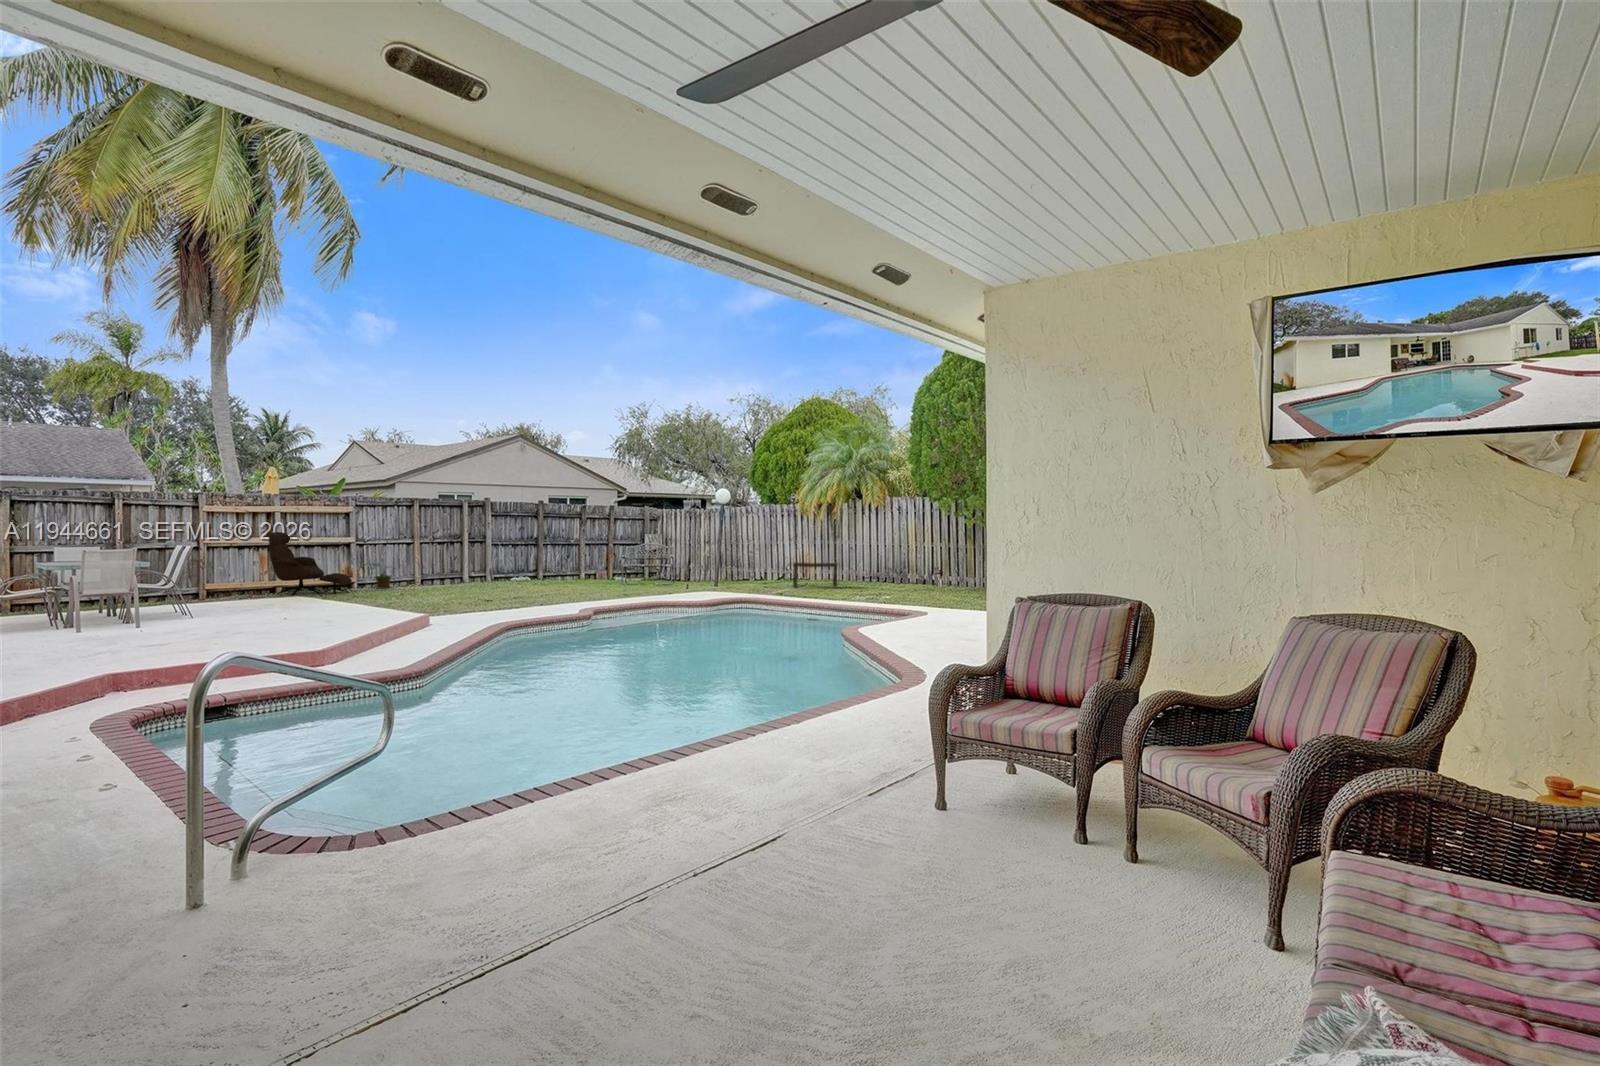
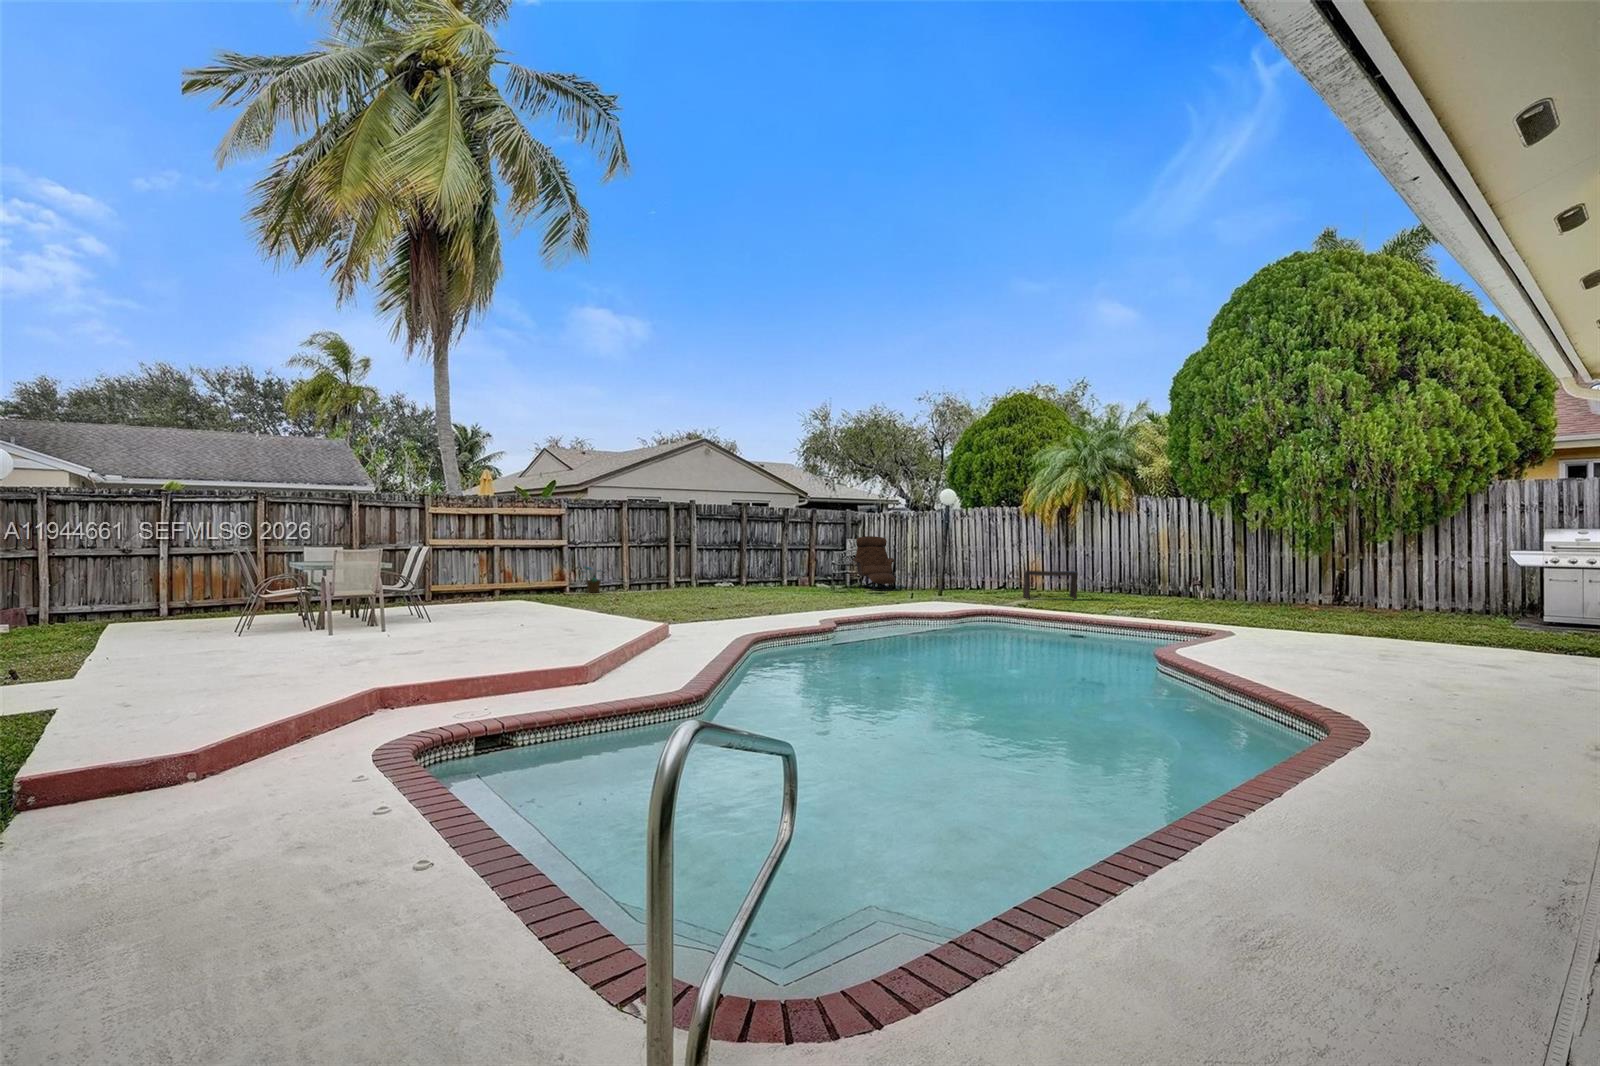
lounge chair: present [269,532,352,595] -> present [853,536,896,591]

